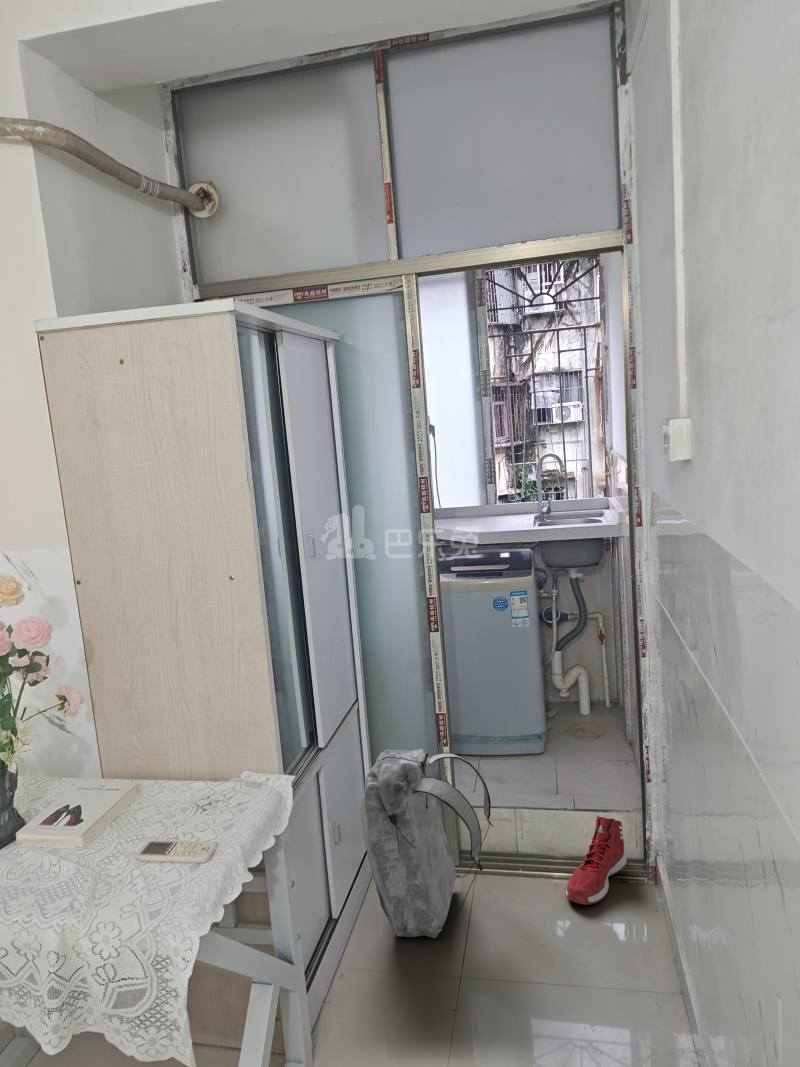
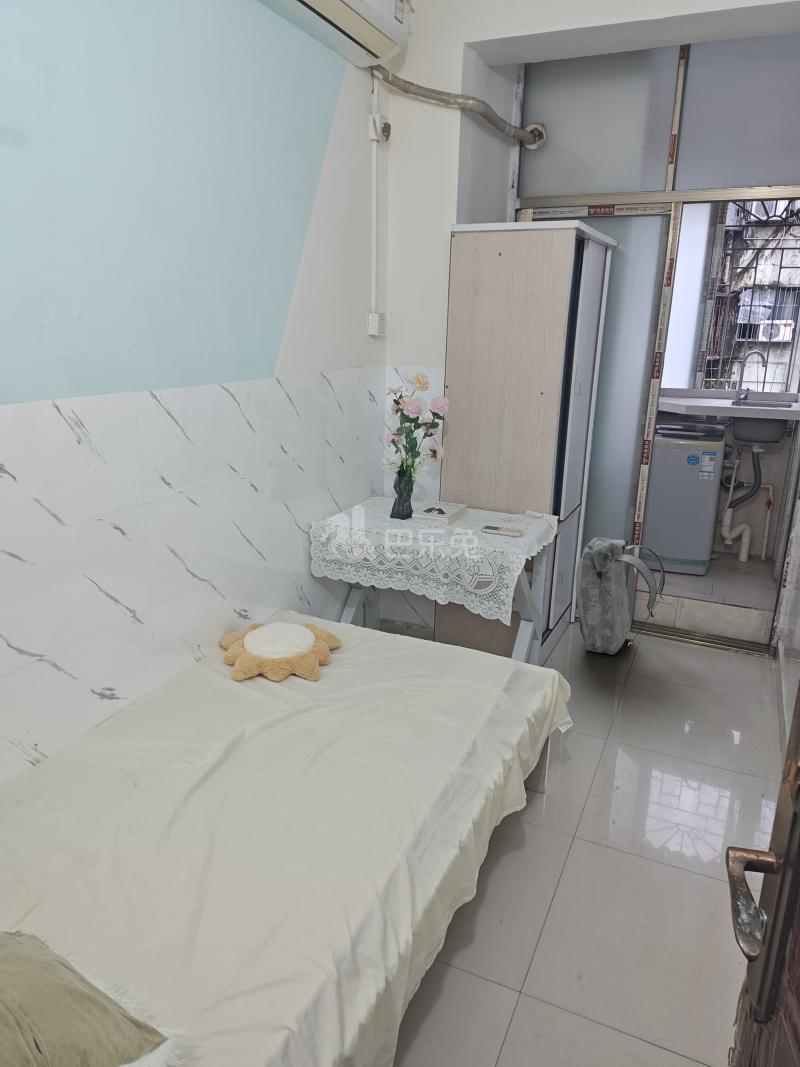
sneaker: present [566,816,627,905] -> none [706,609,756,659]

